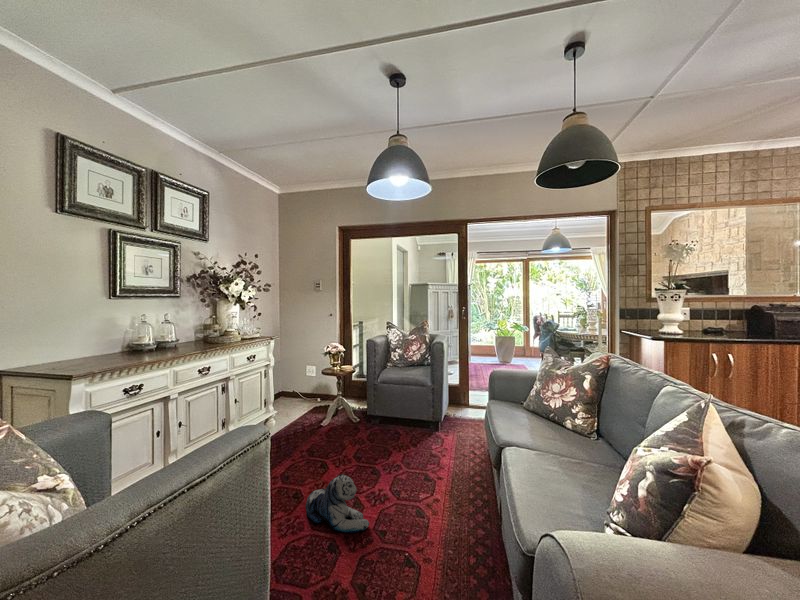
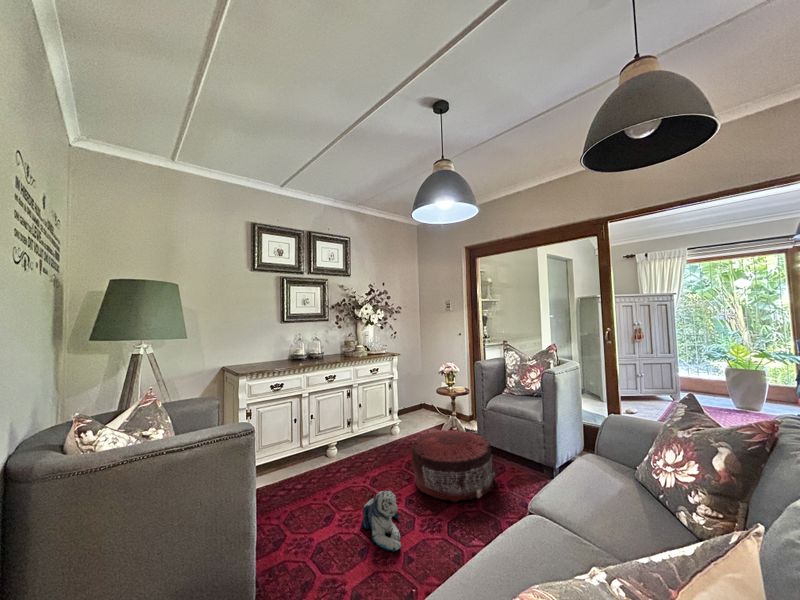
pouf: none [325,405,405,472] -> present [412,429,496,502]

